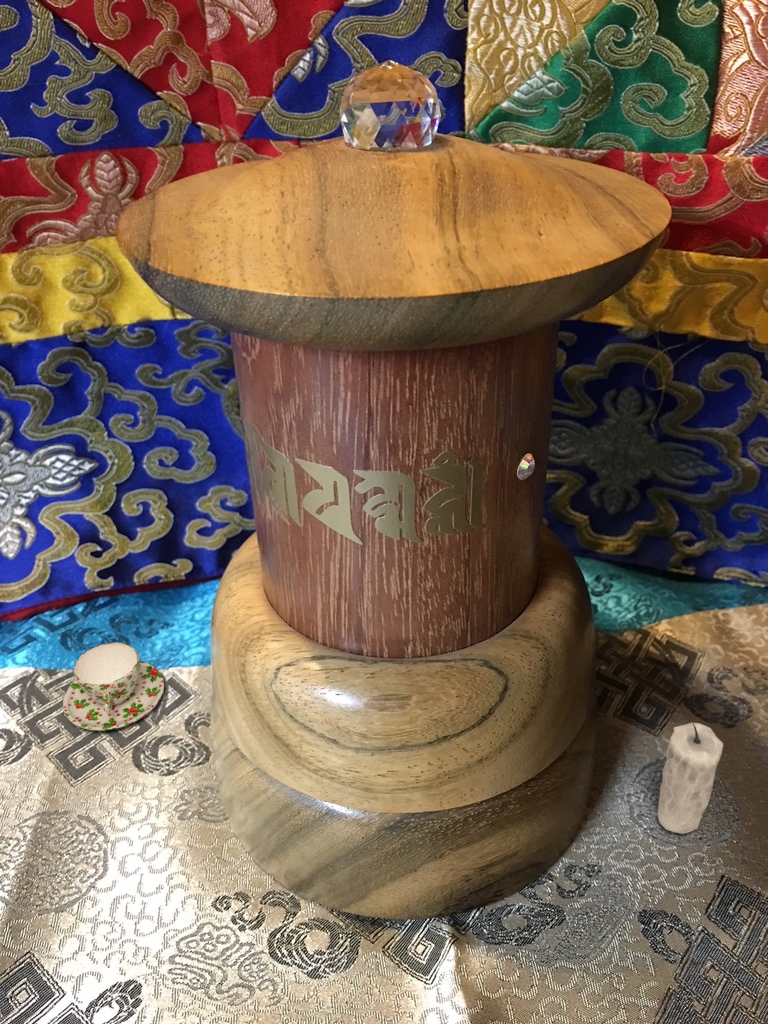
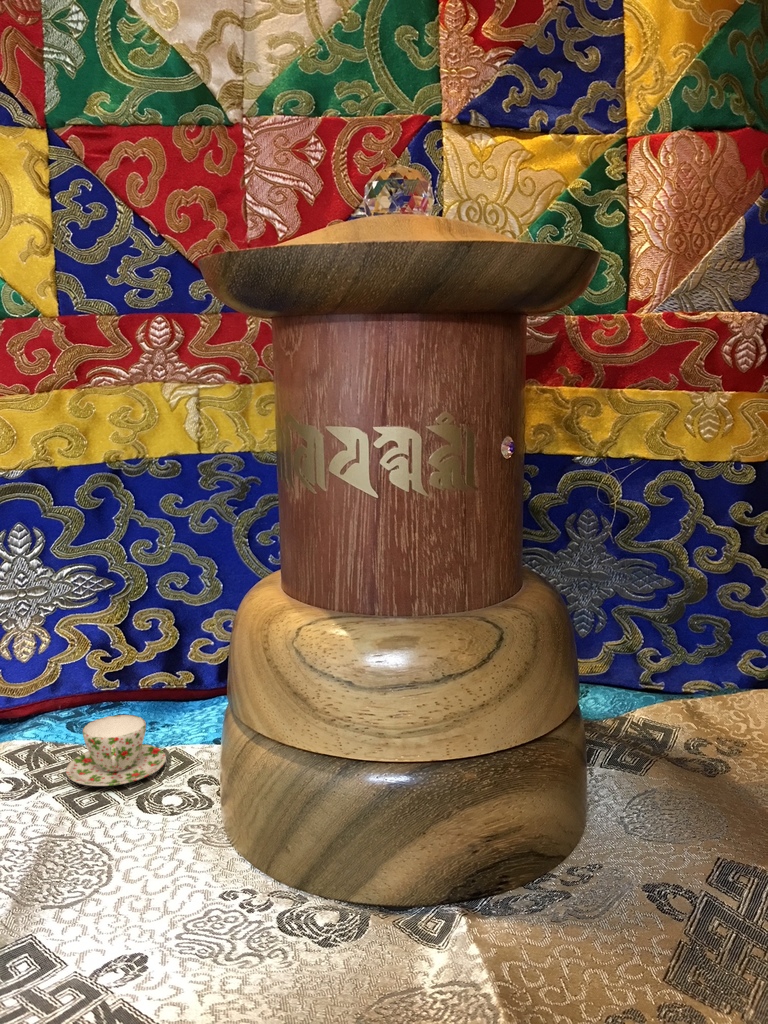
candle: present [657,722,724,834] -> none [650,700,698,835]

